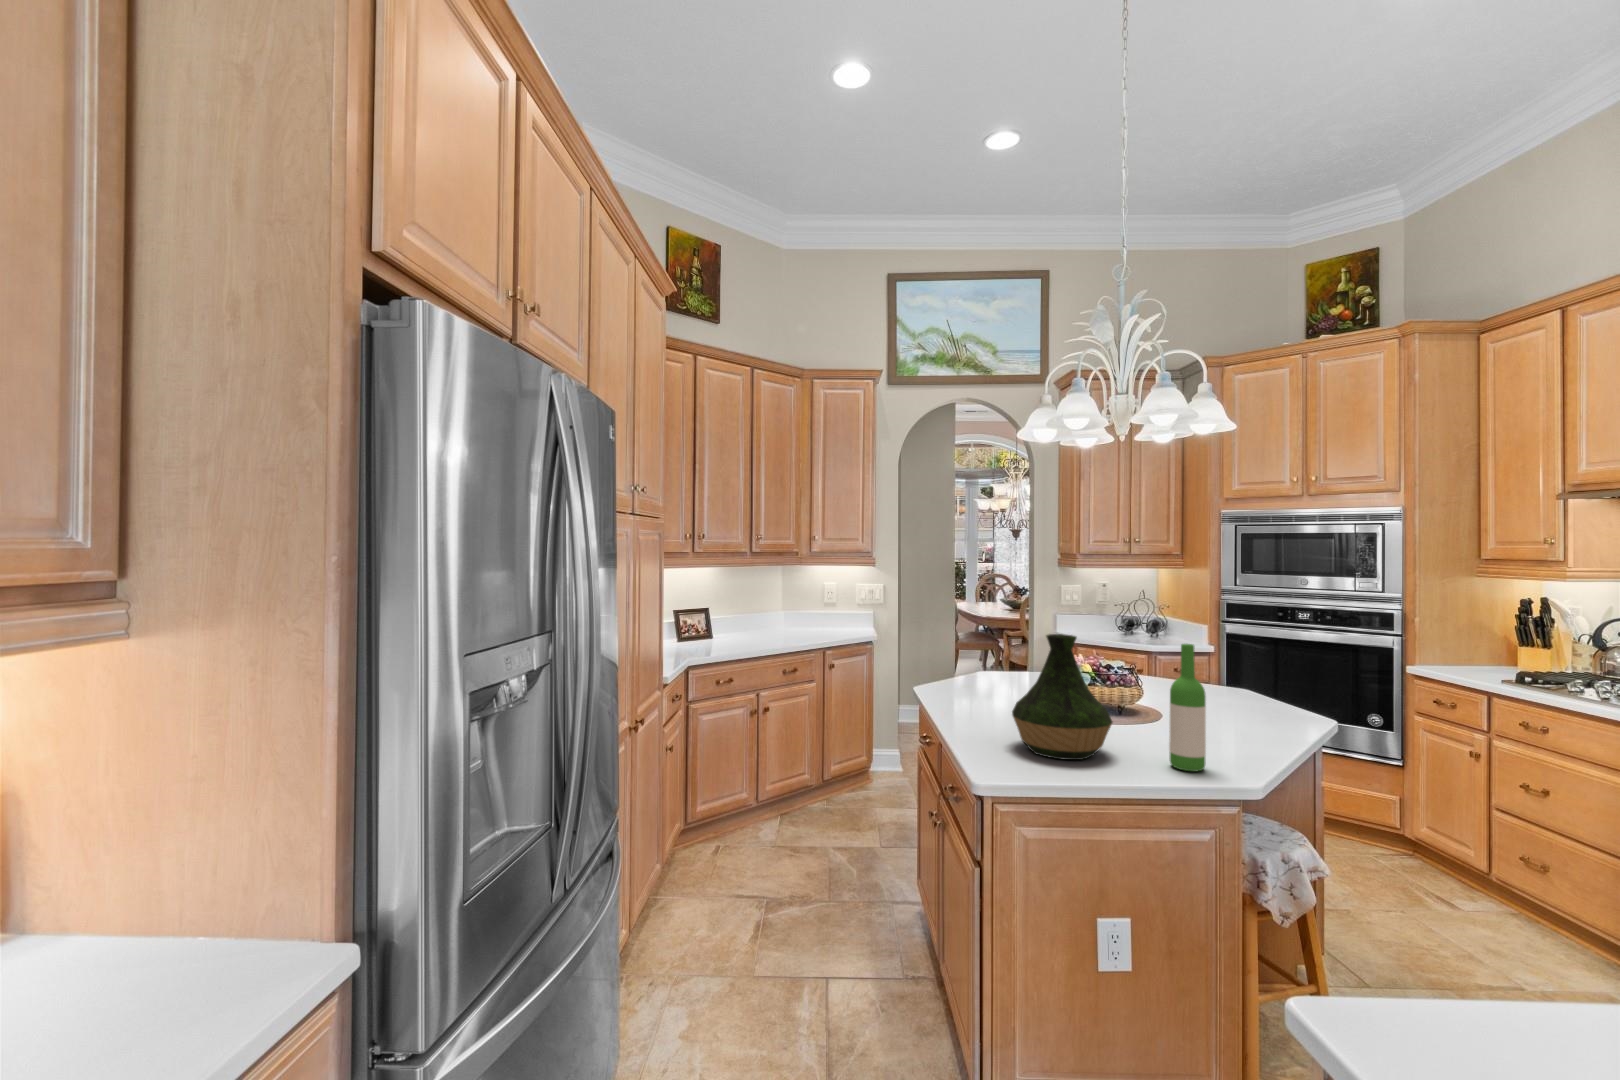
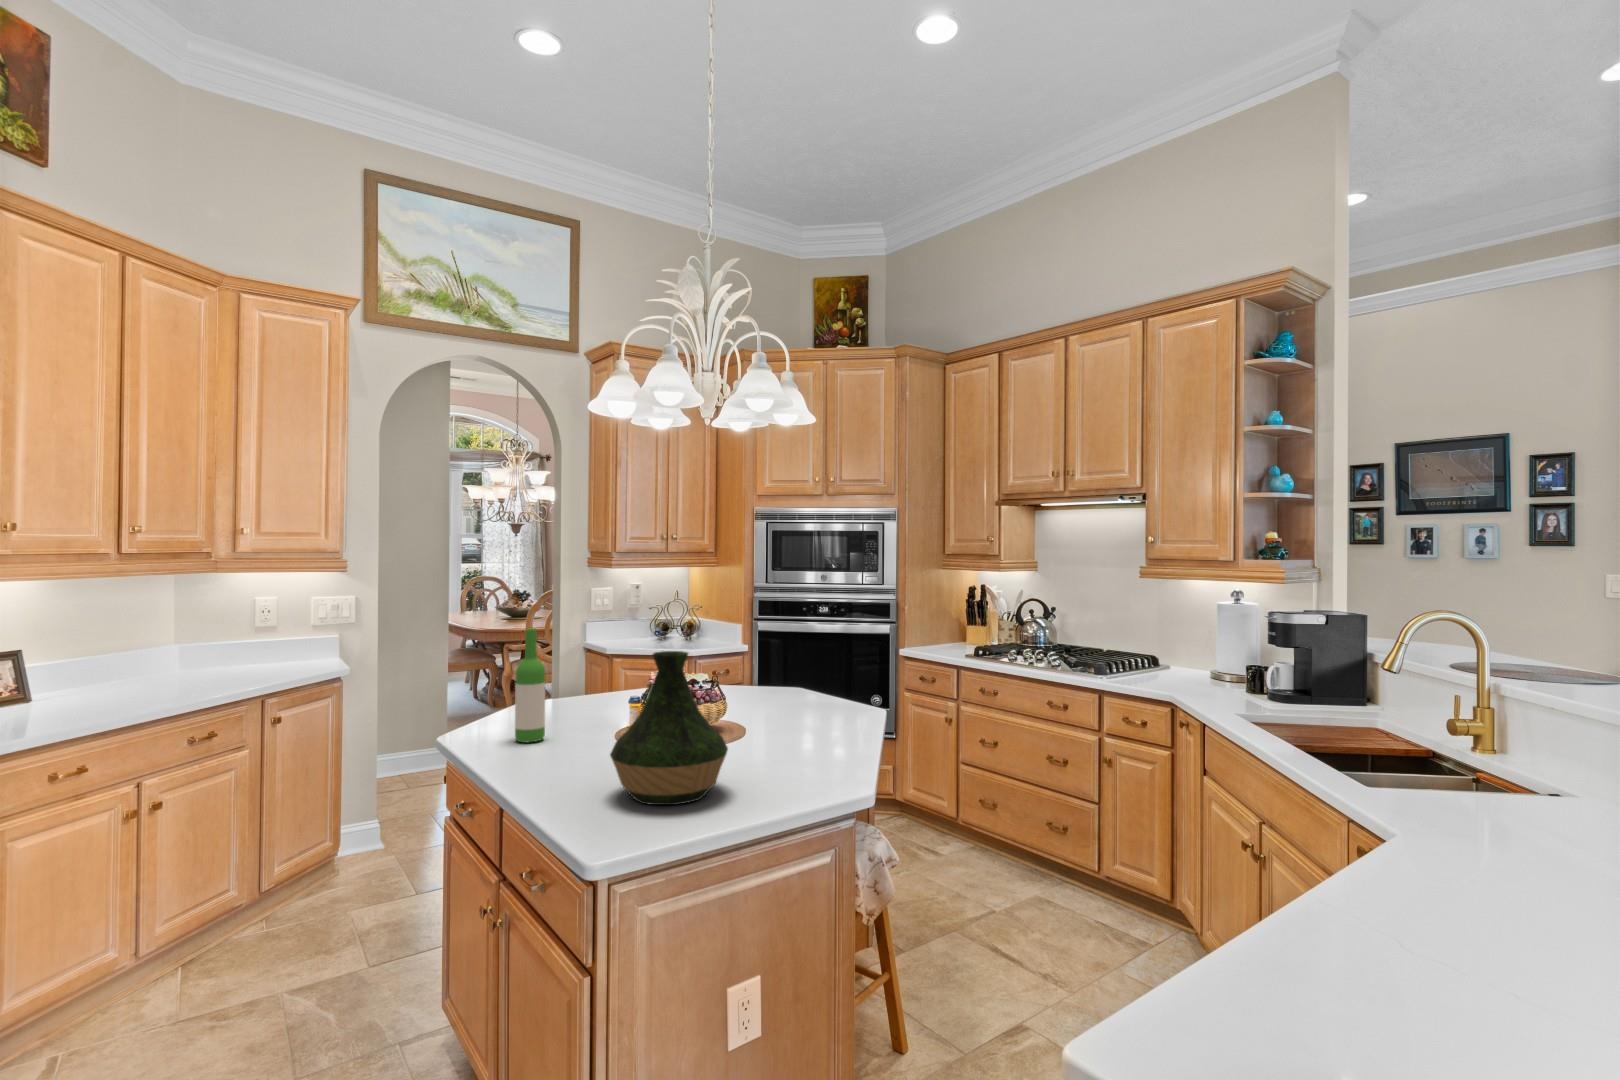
wine bottle: present [1169,644,1206,772] -> present [515,628,545,743]

